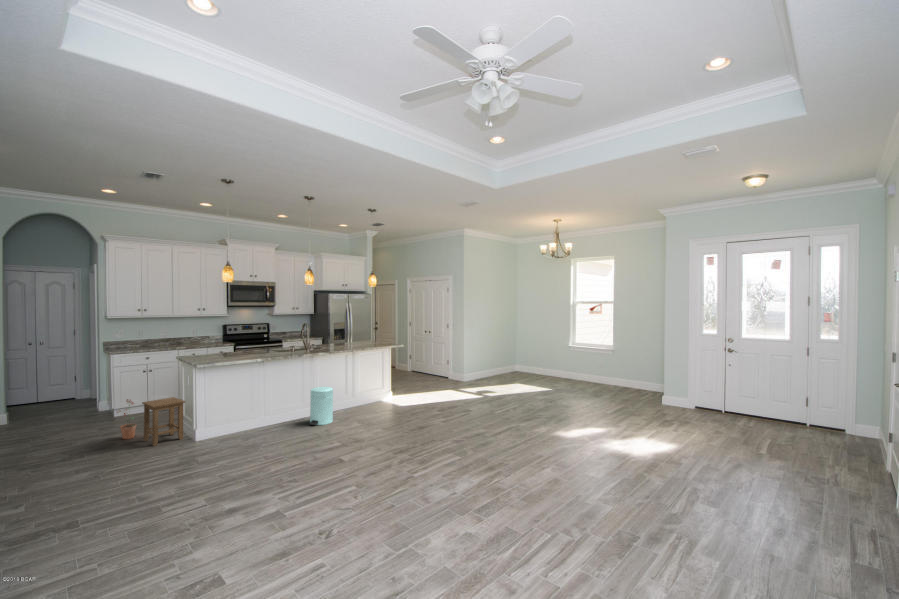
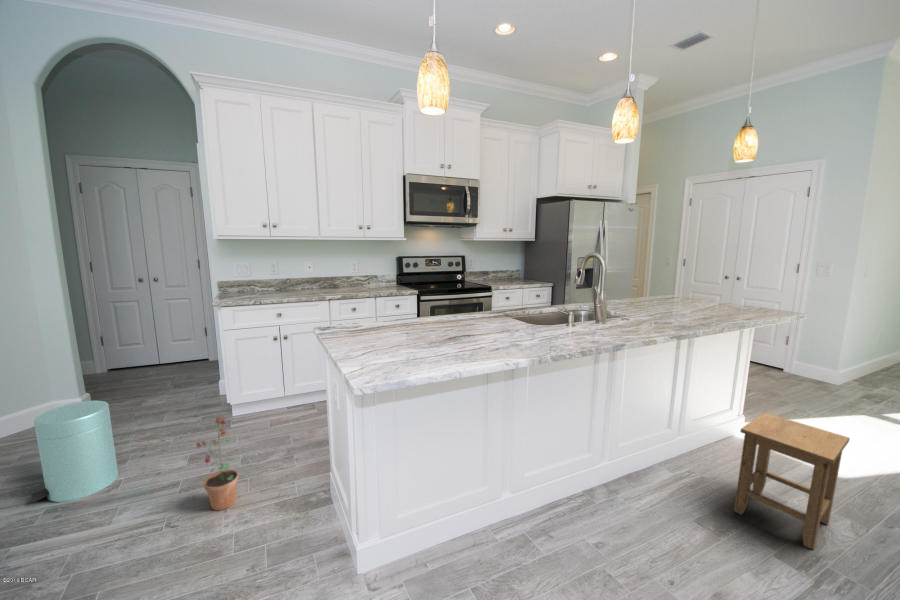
trash can: present [309,387,333,425] -> present [31,400,118,503]
stool: present [142,397,185,446] -> present [734,412,849,550]

